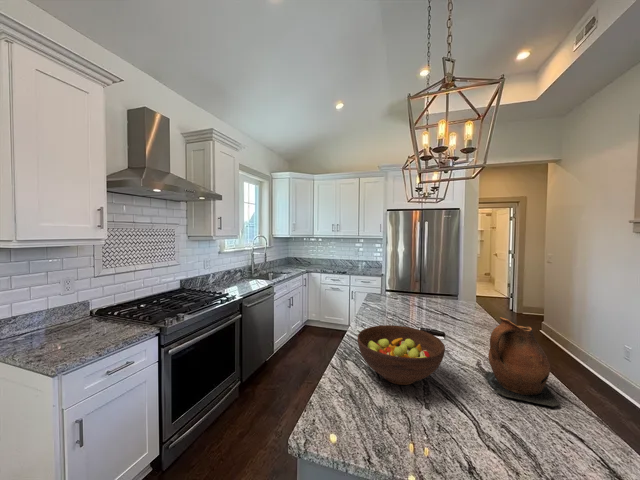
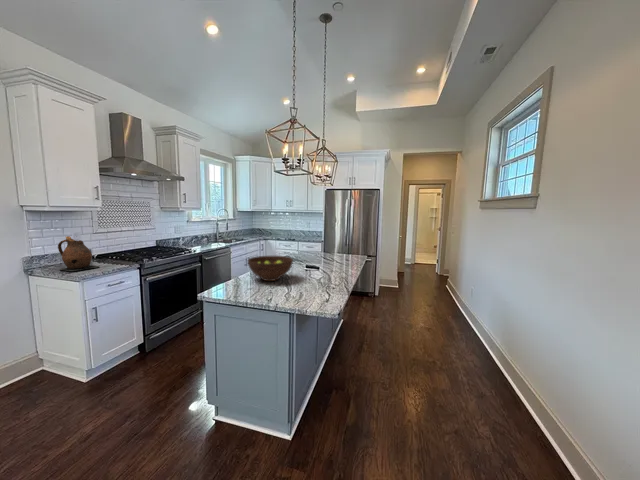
ceramic pitcher: present [483,317,560,408] -> present [58,236,99,271]

